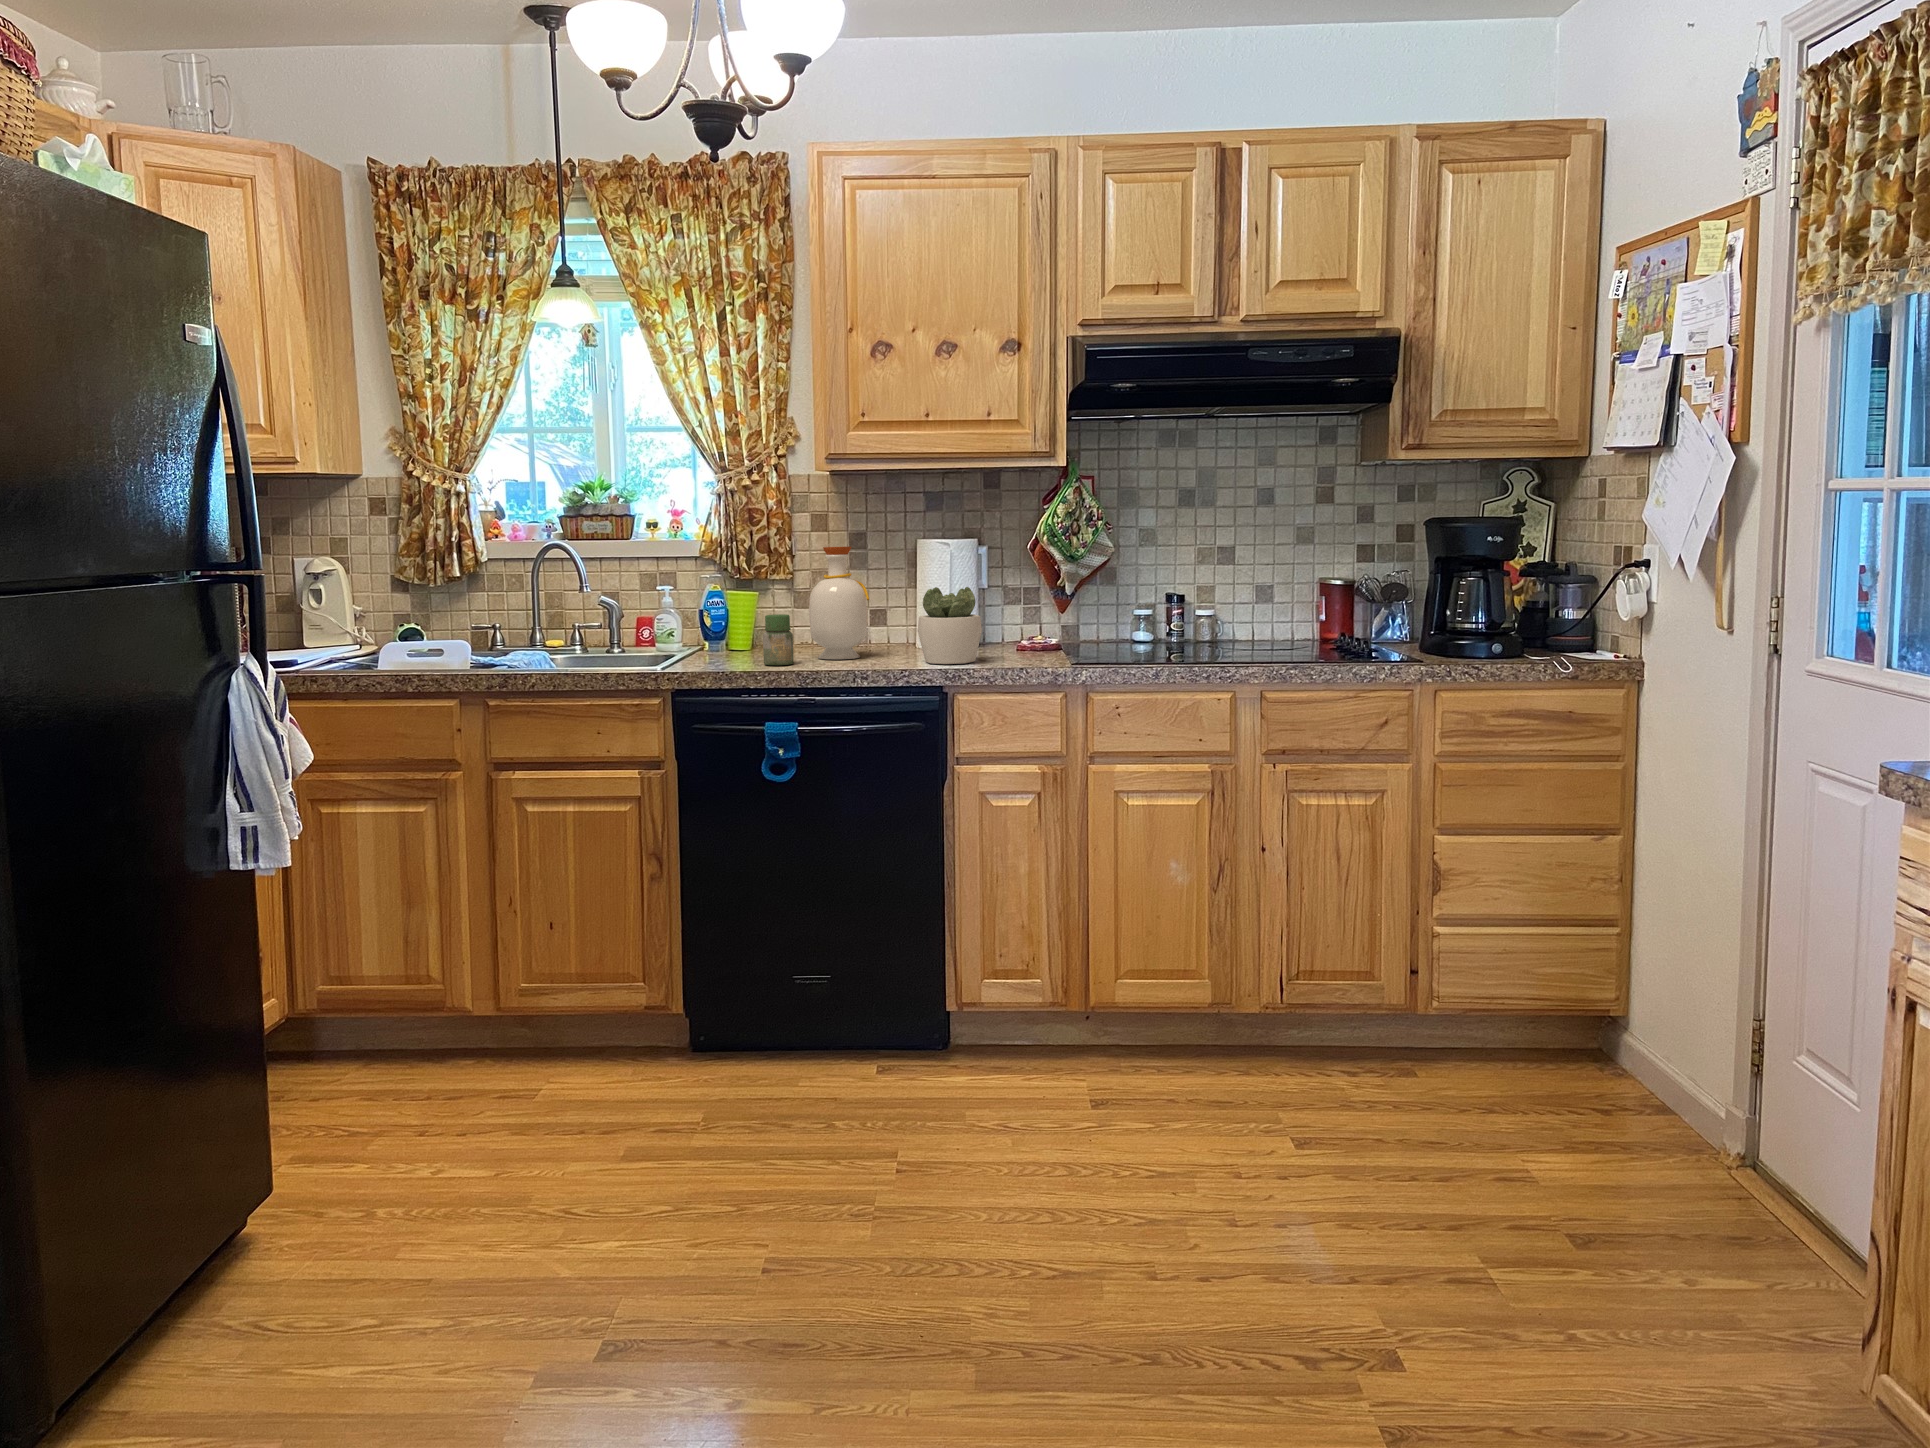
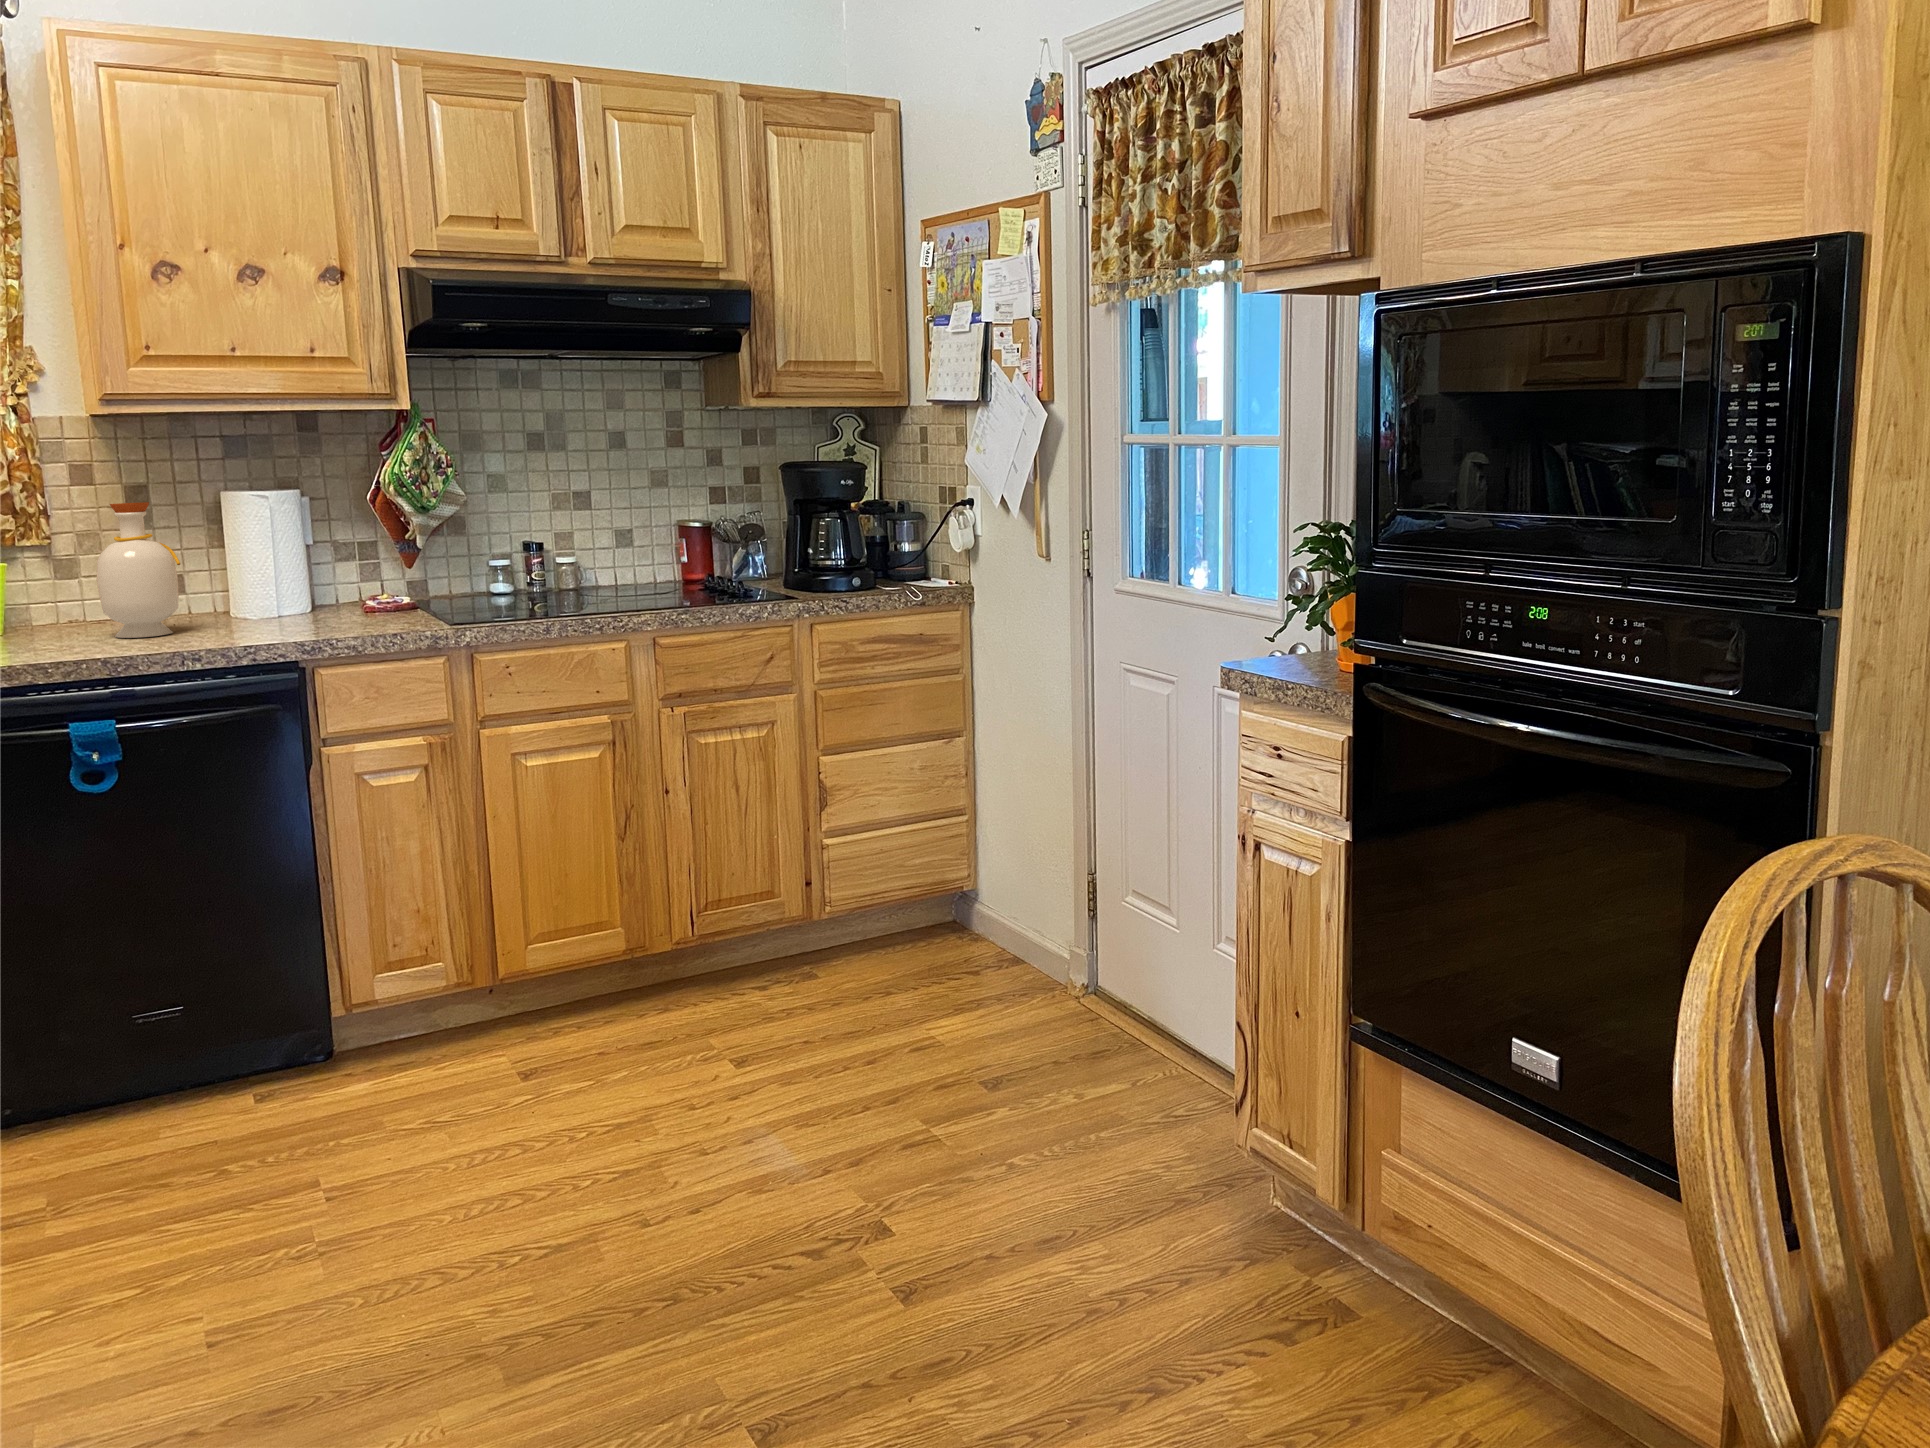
succulent plant: present [918,587,982,664] -> none [252,545,334,634]
jar: present [763,614,794,665] -> none [41,587,88,650]

